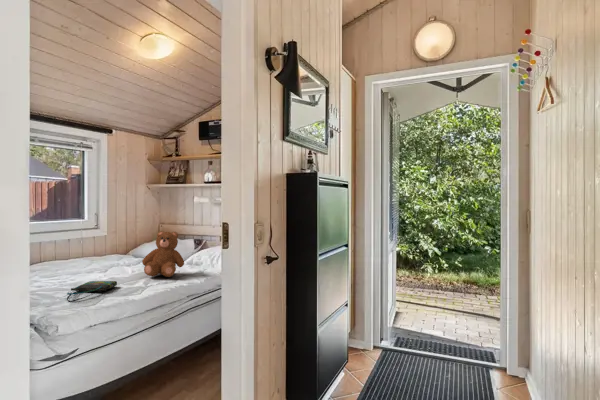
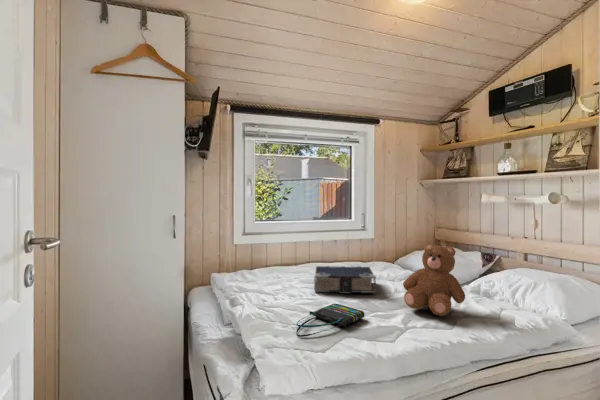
book: none [58,256,120,280] -> present [314,266,376,294]

